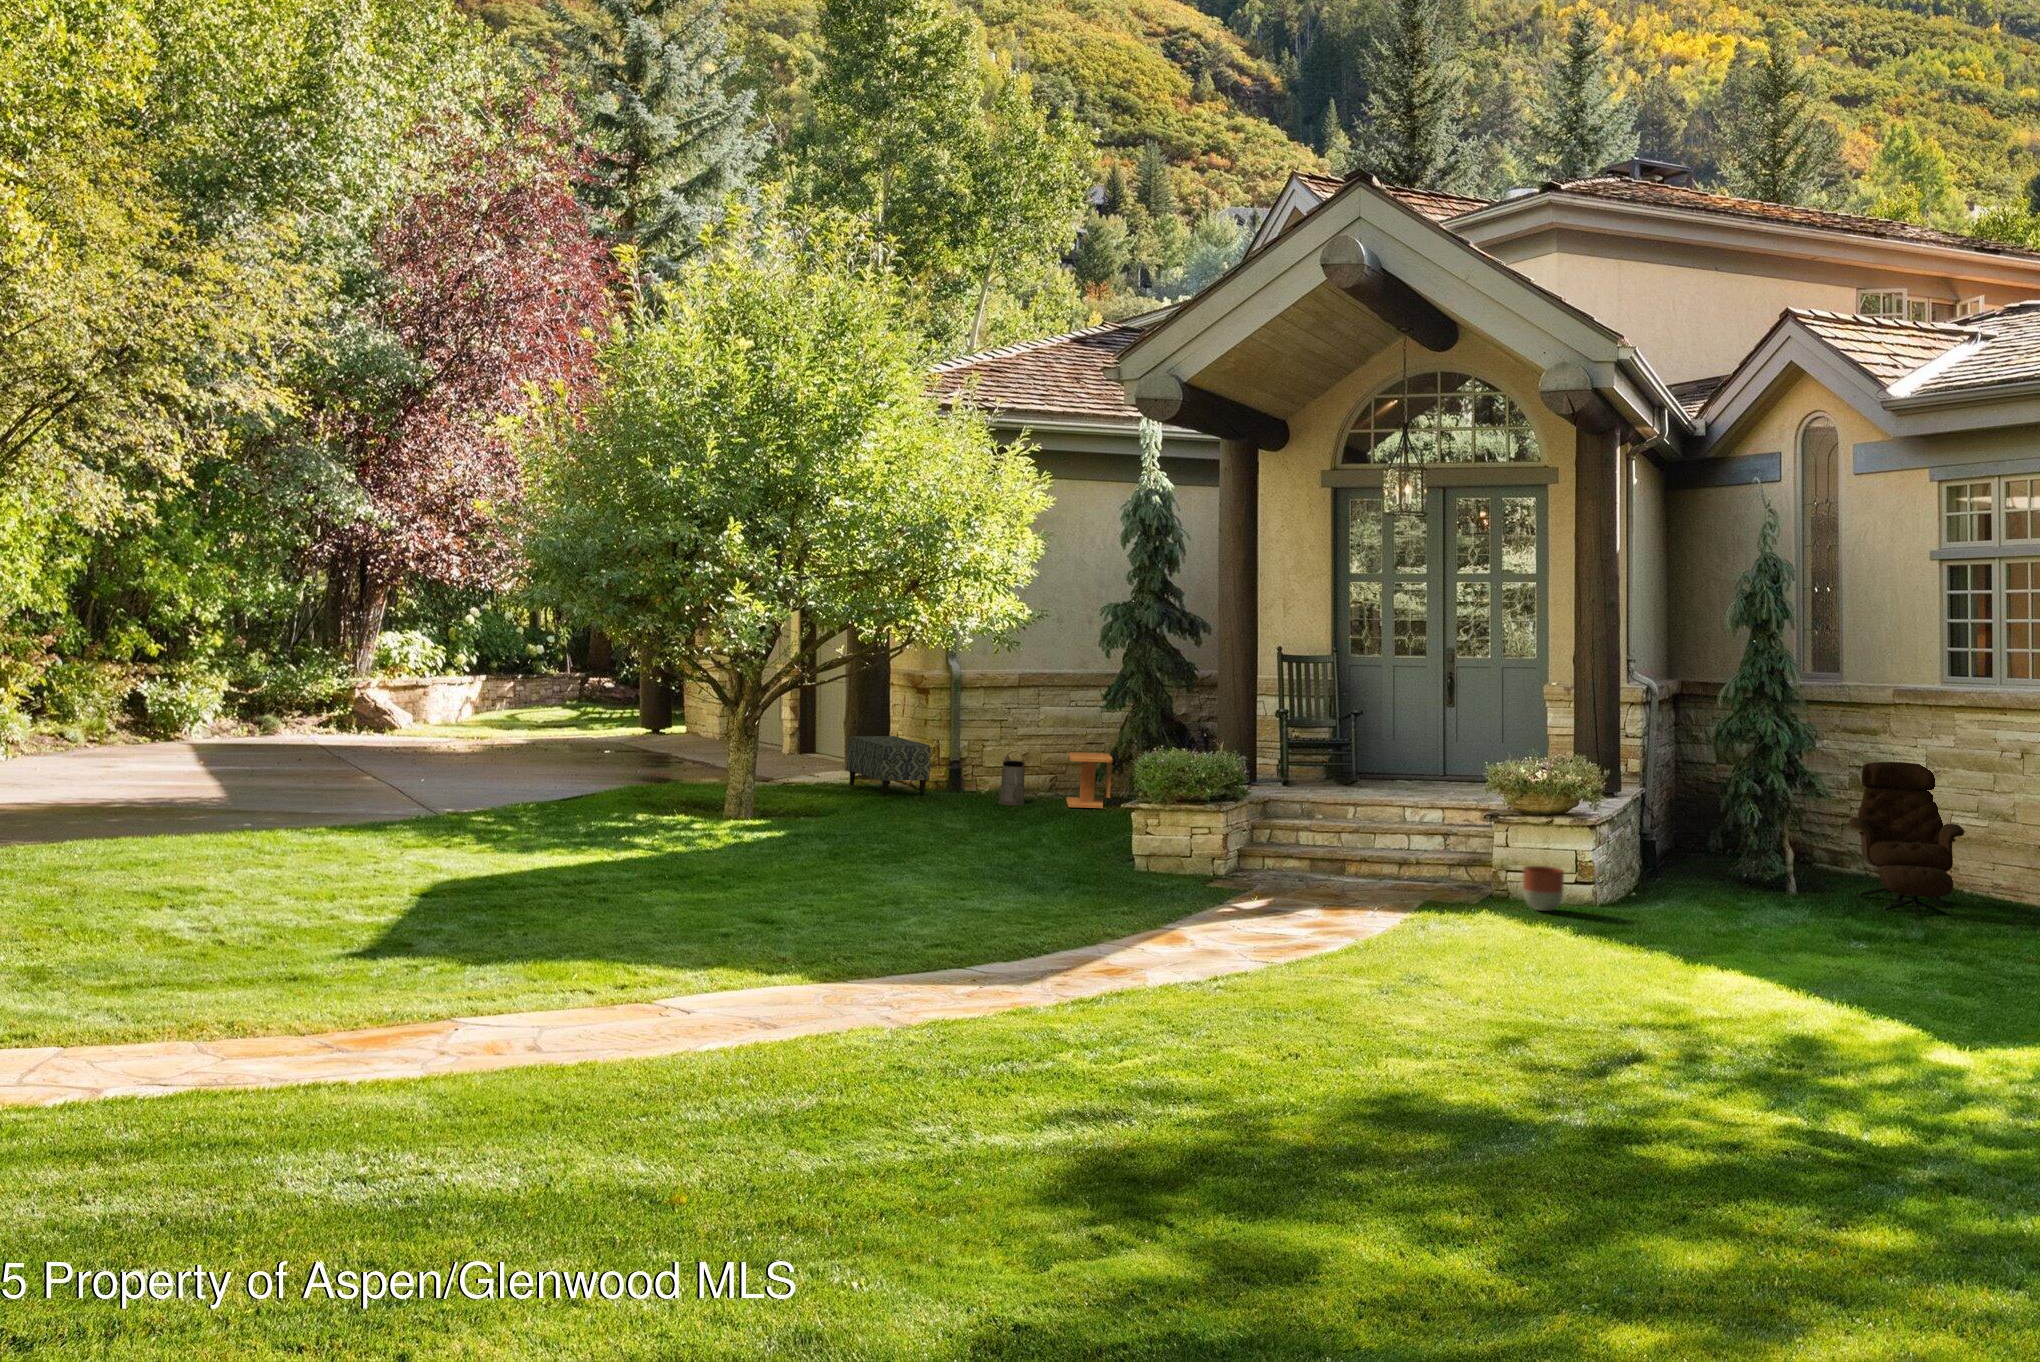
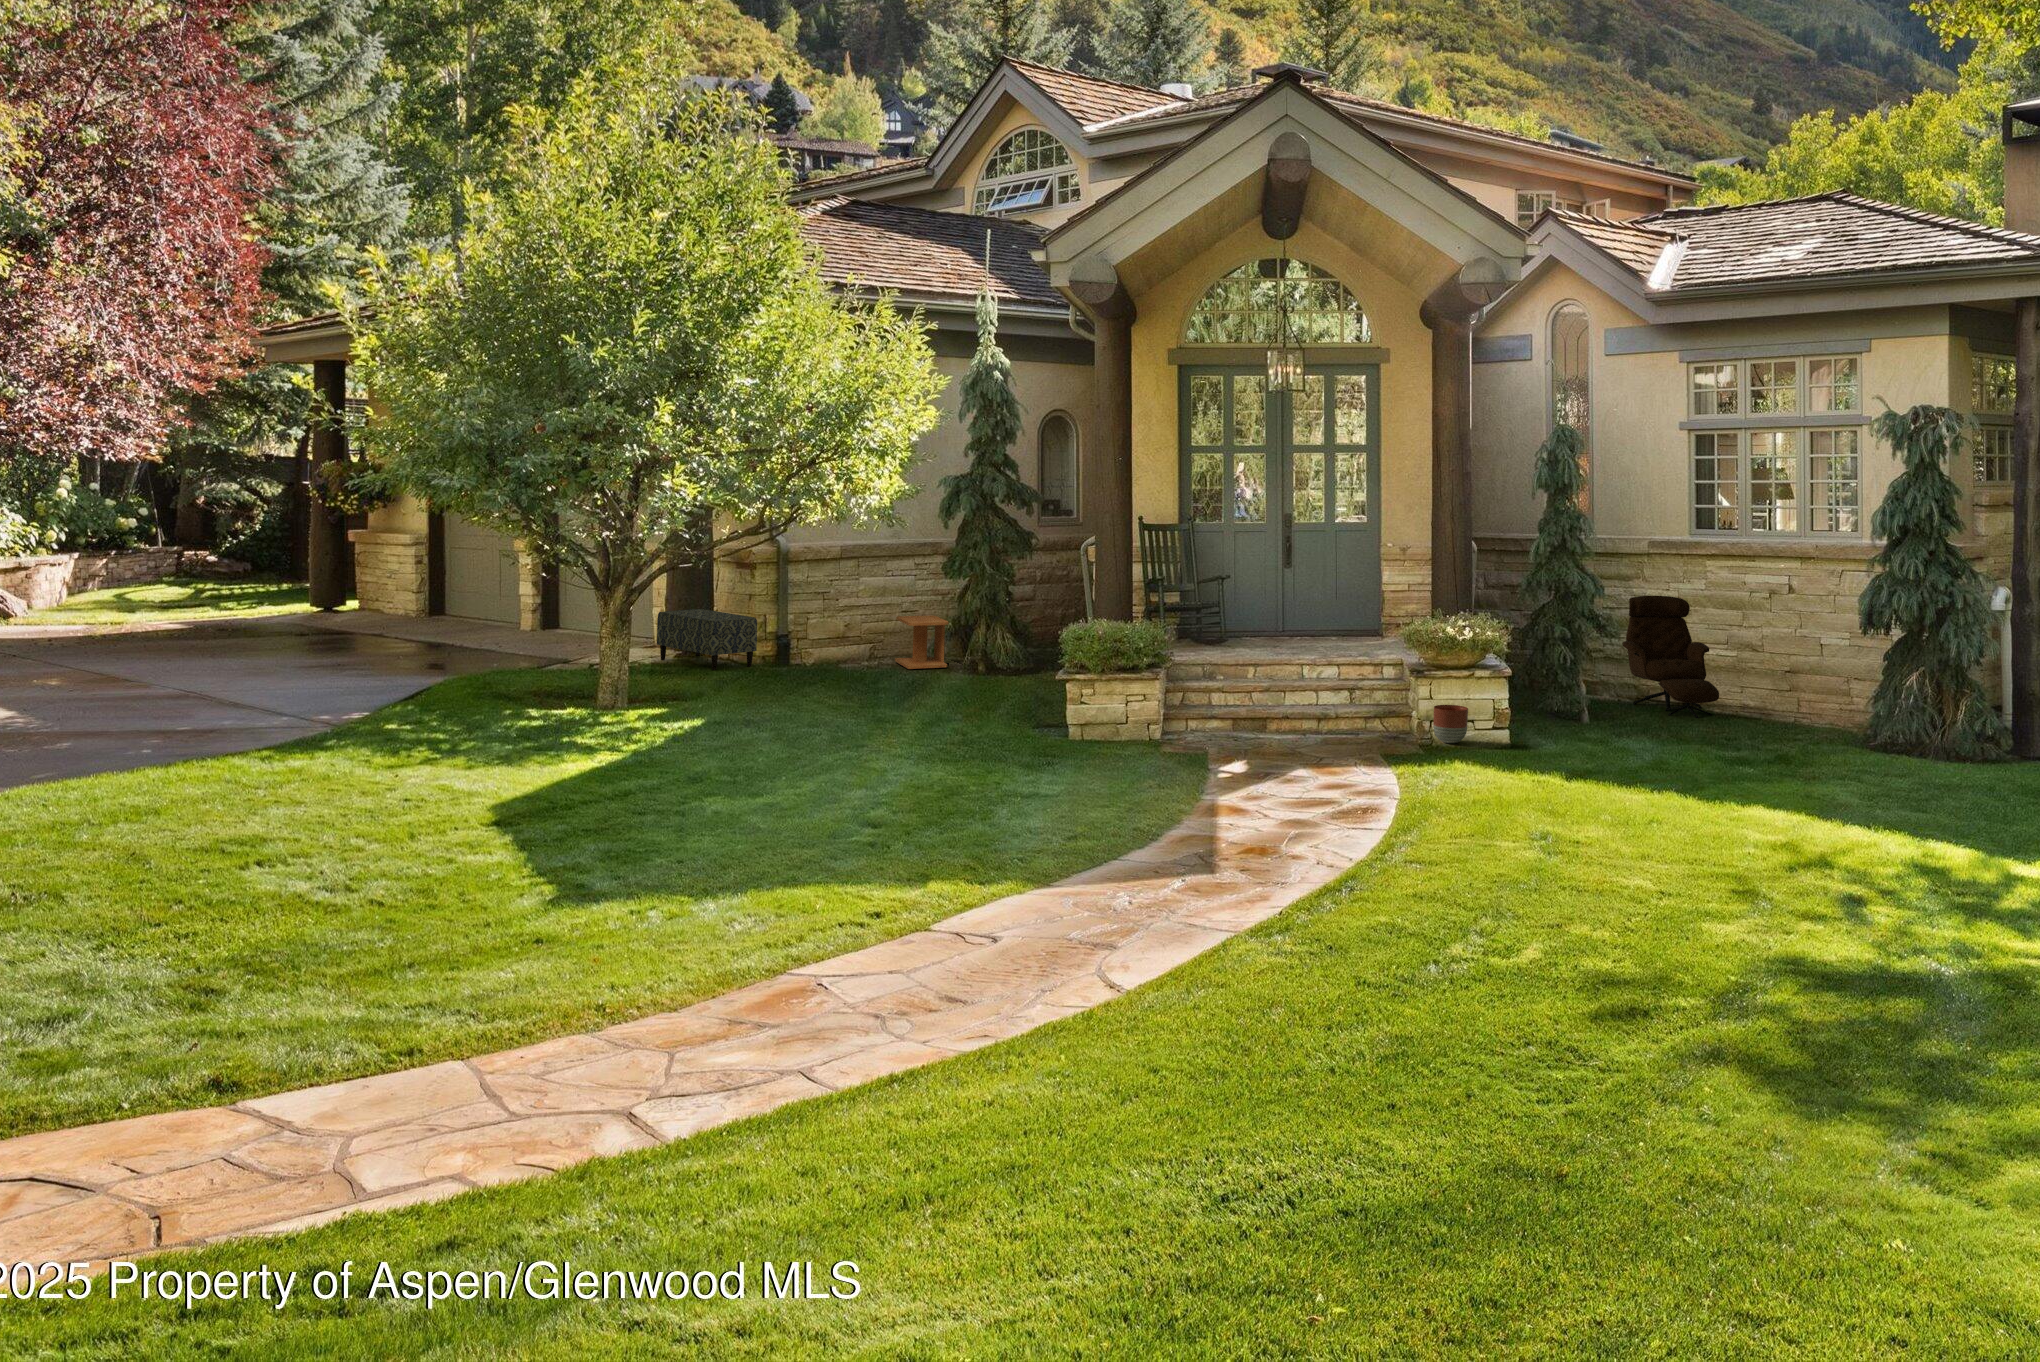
watering can: present [998,751,1025,805] -> none [833,619,862,671]

